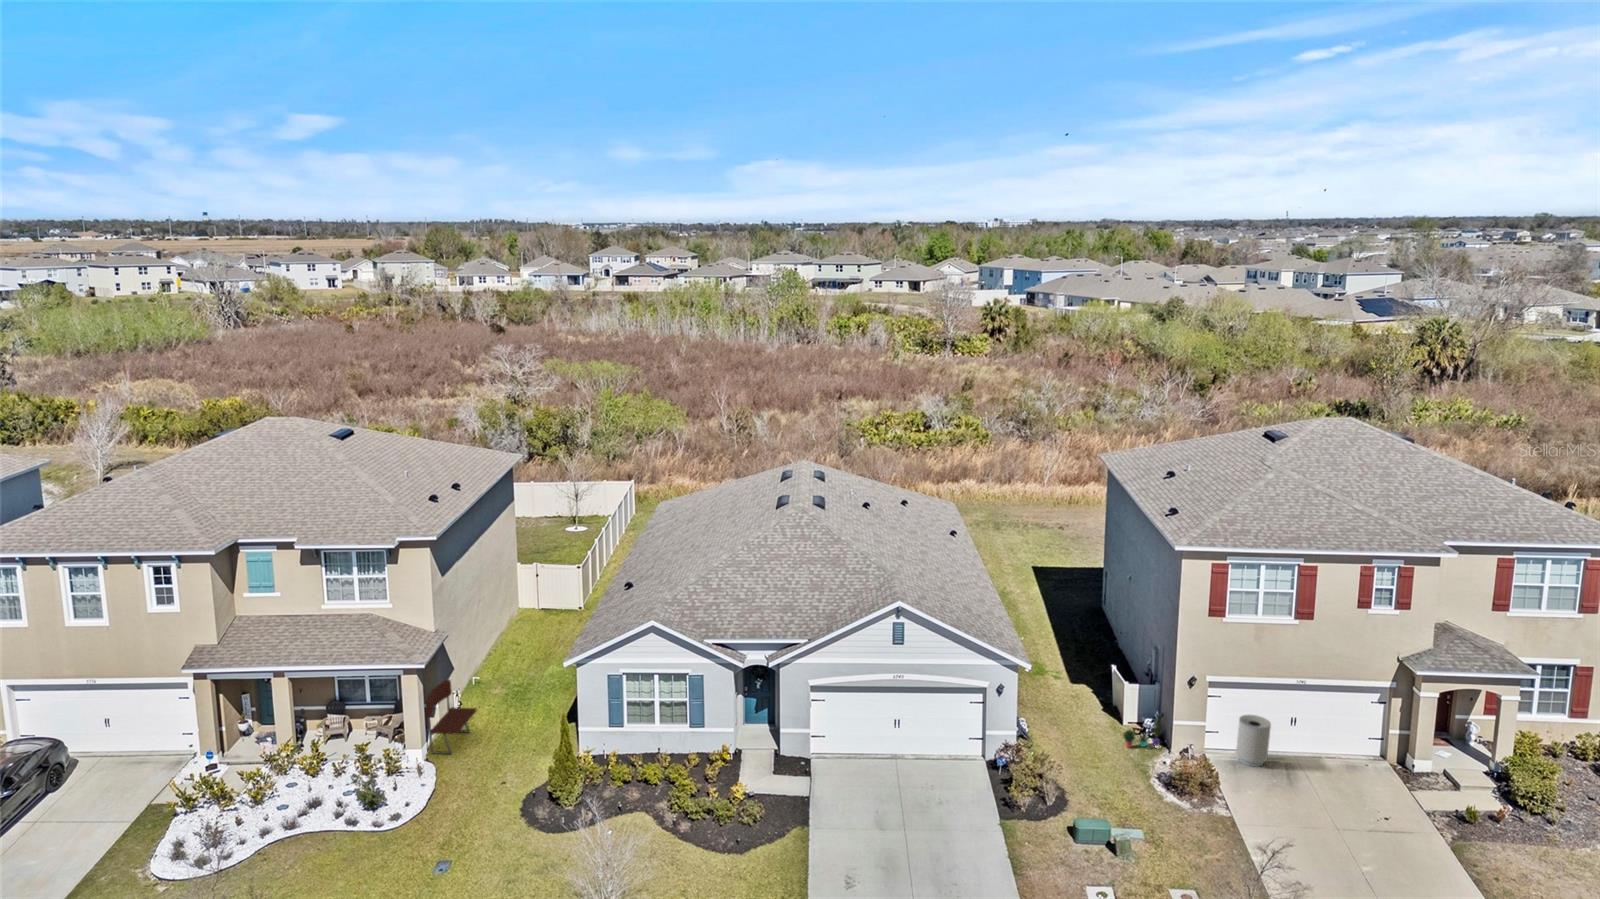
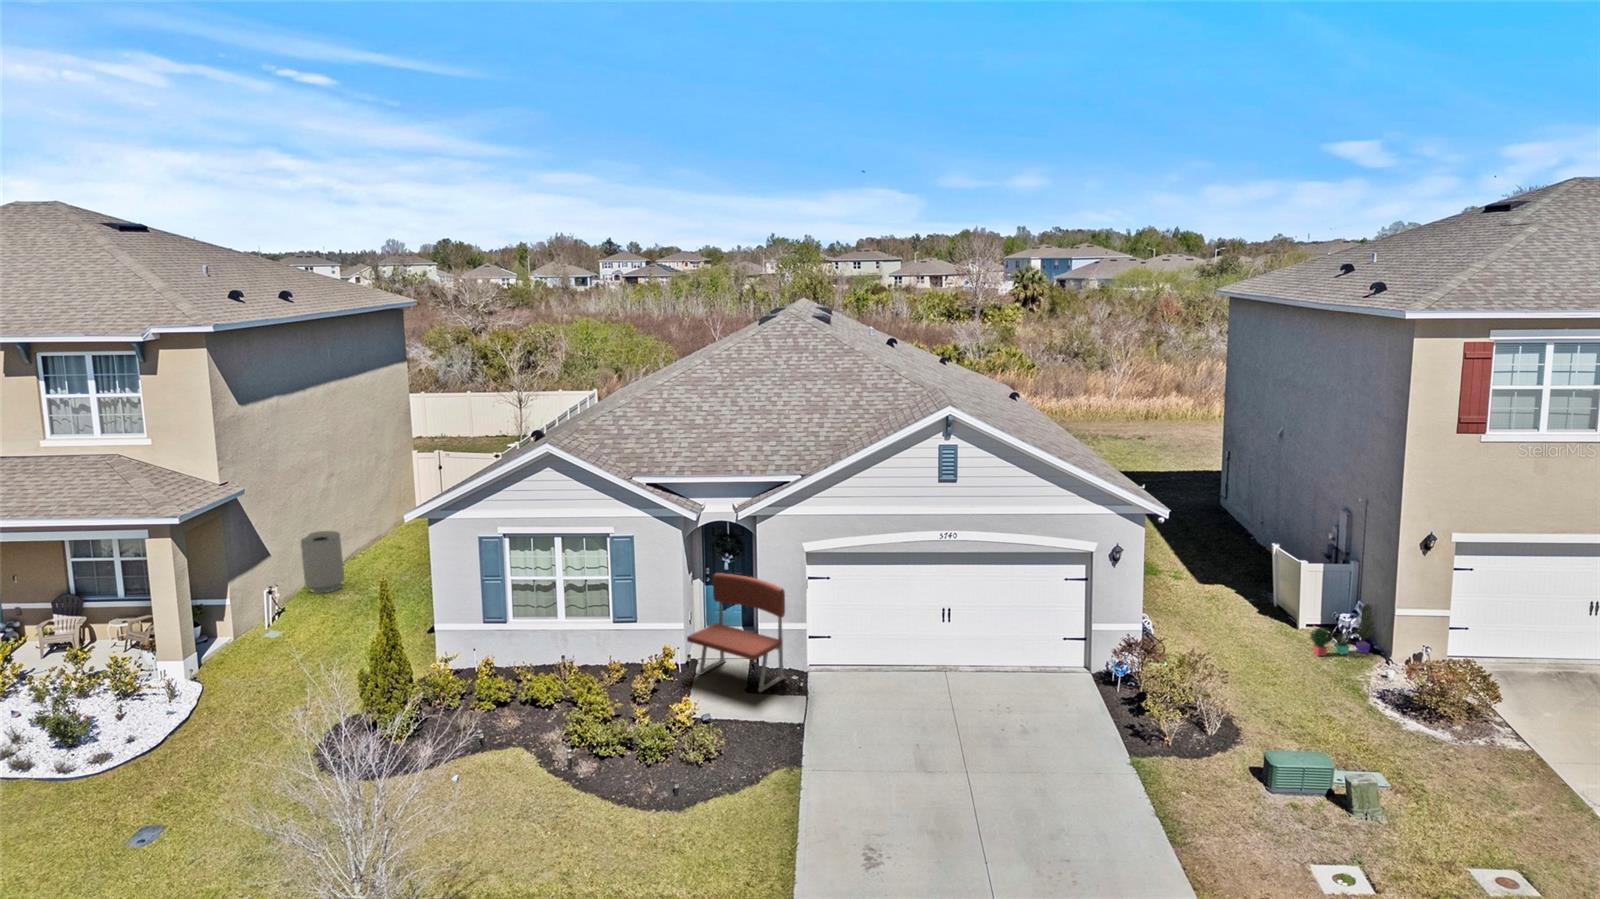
bench: present [425,680,476,754] -> present [687,573,785,692]
trash can: present [1236,715,1271,767] -> present [301,531,345,593]

